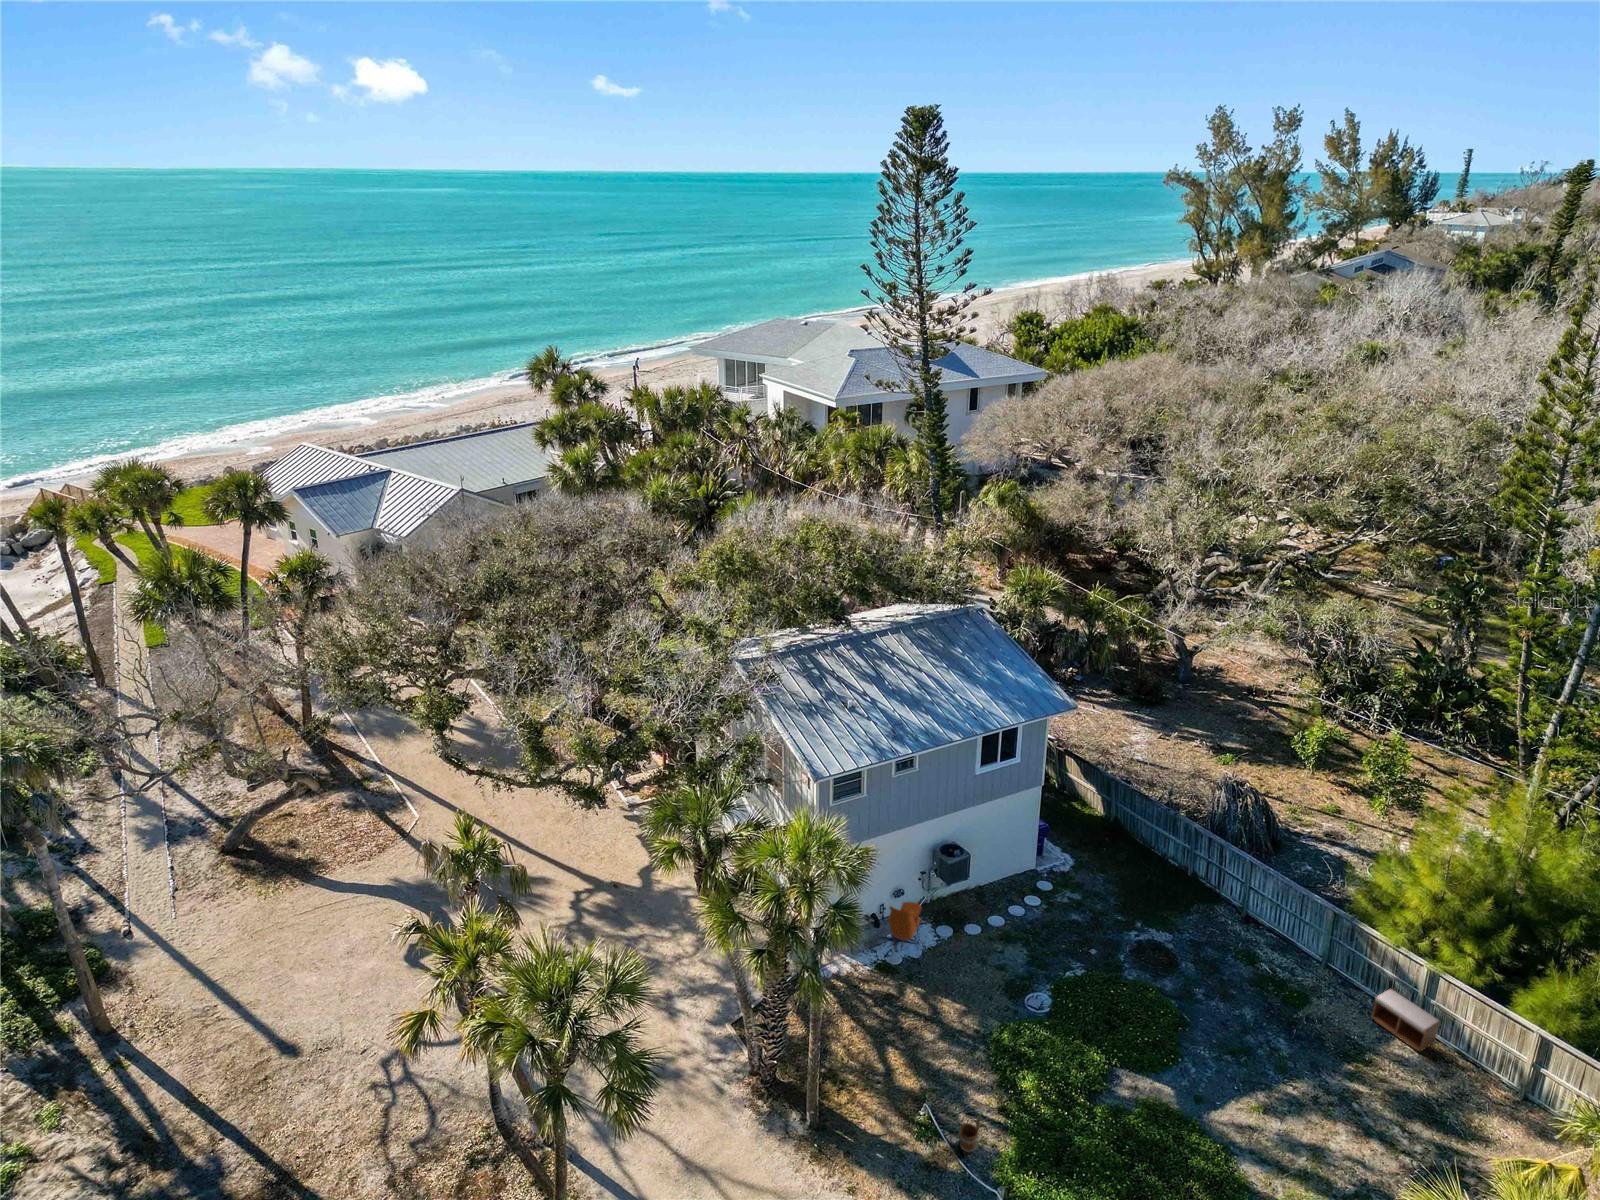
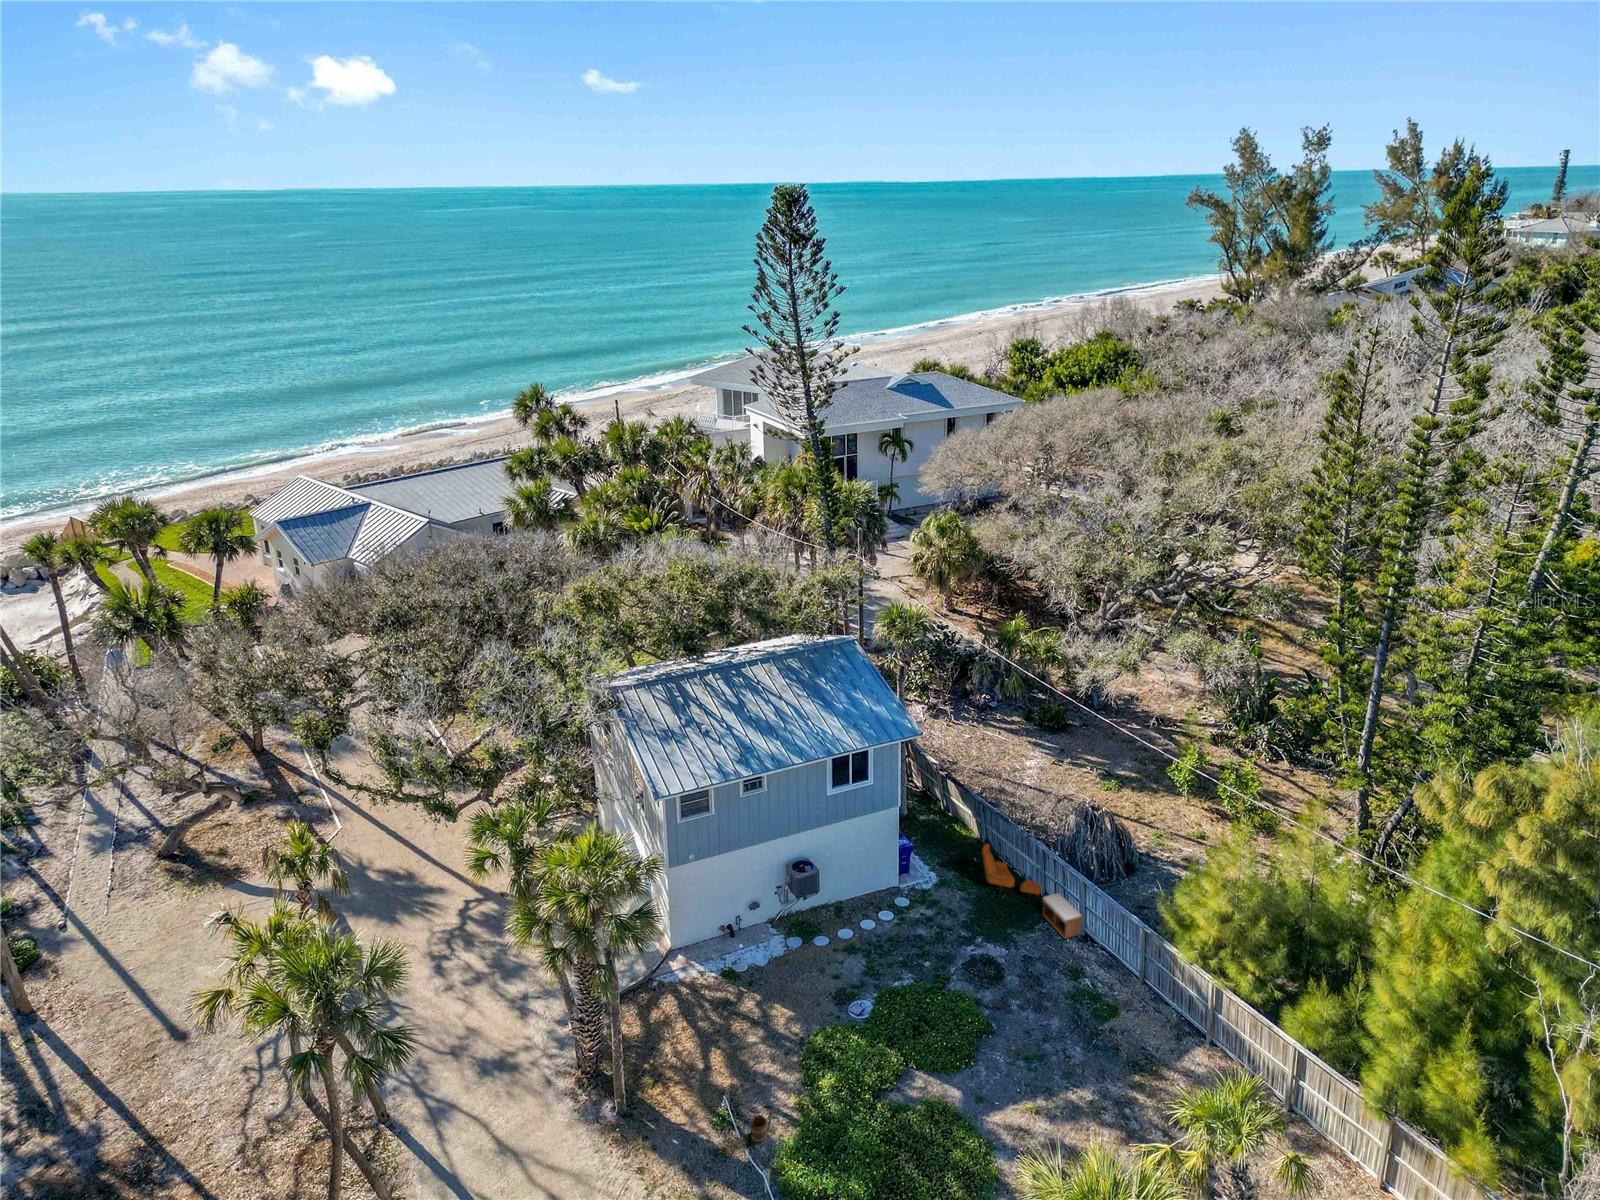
lounge chair: present [888,902,921,947] -> present [982,844,1041,898]
bench: present [1371,989,1441,1051] -> present [1042,893,1083,939]

